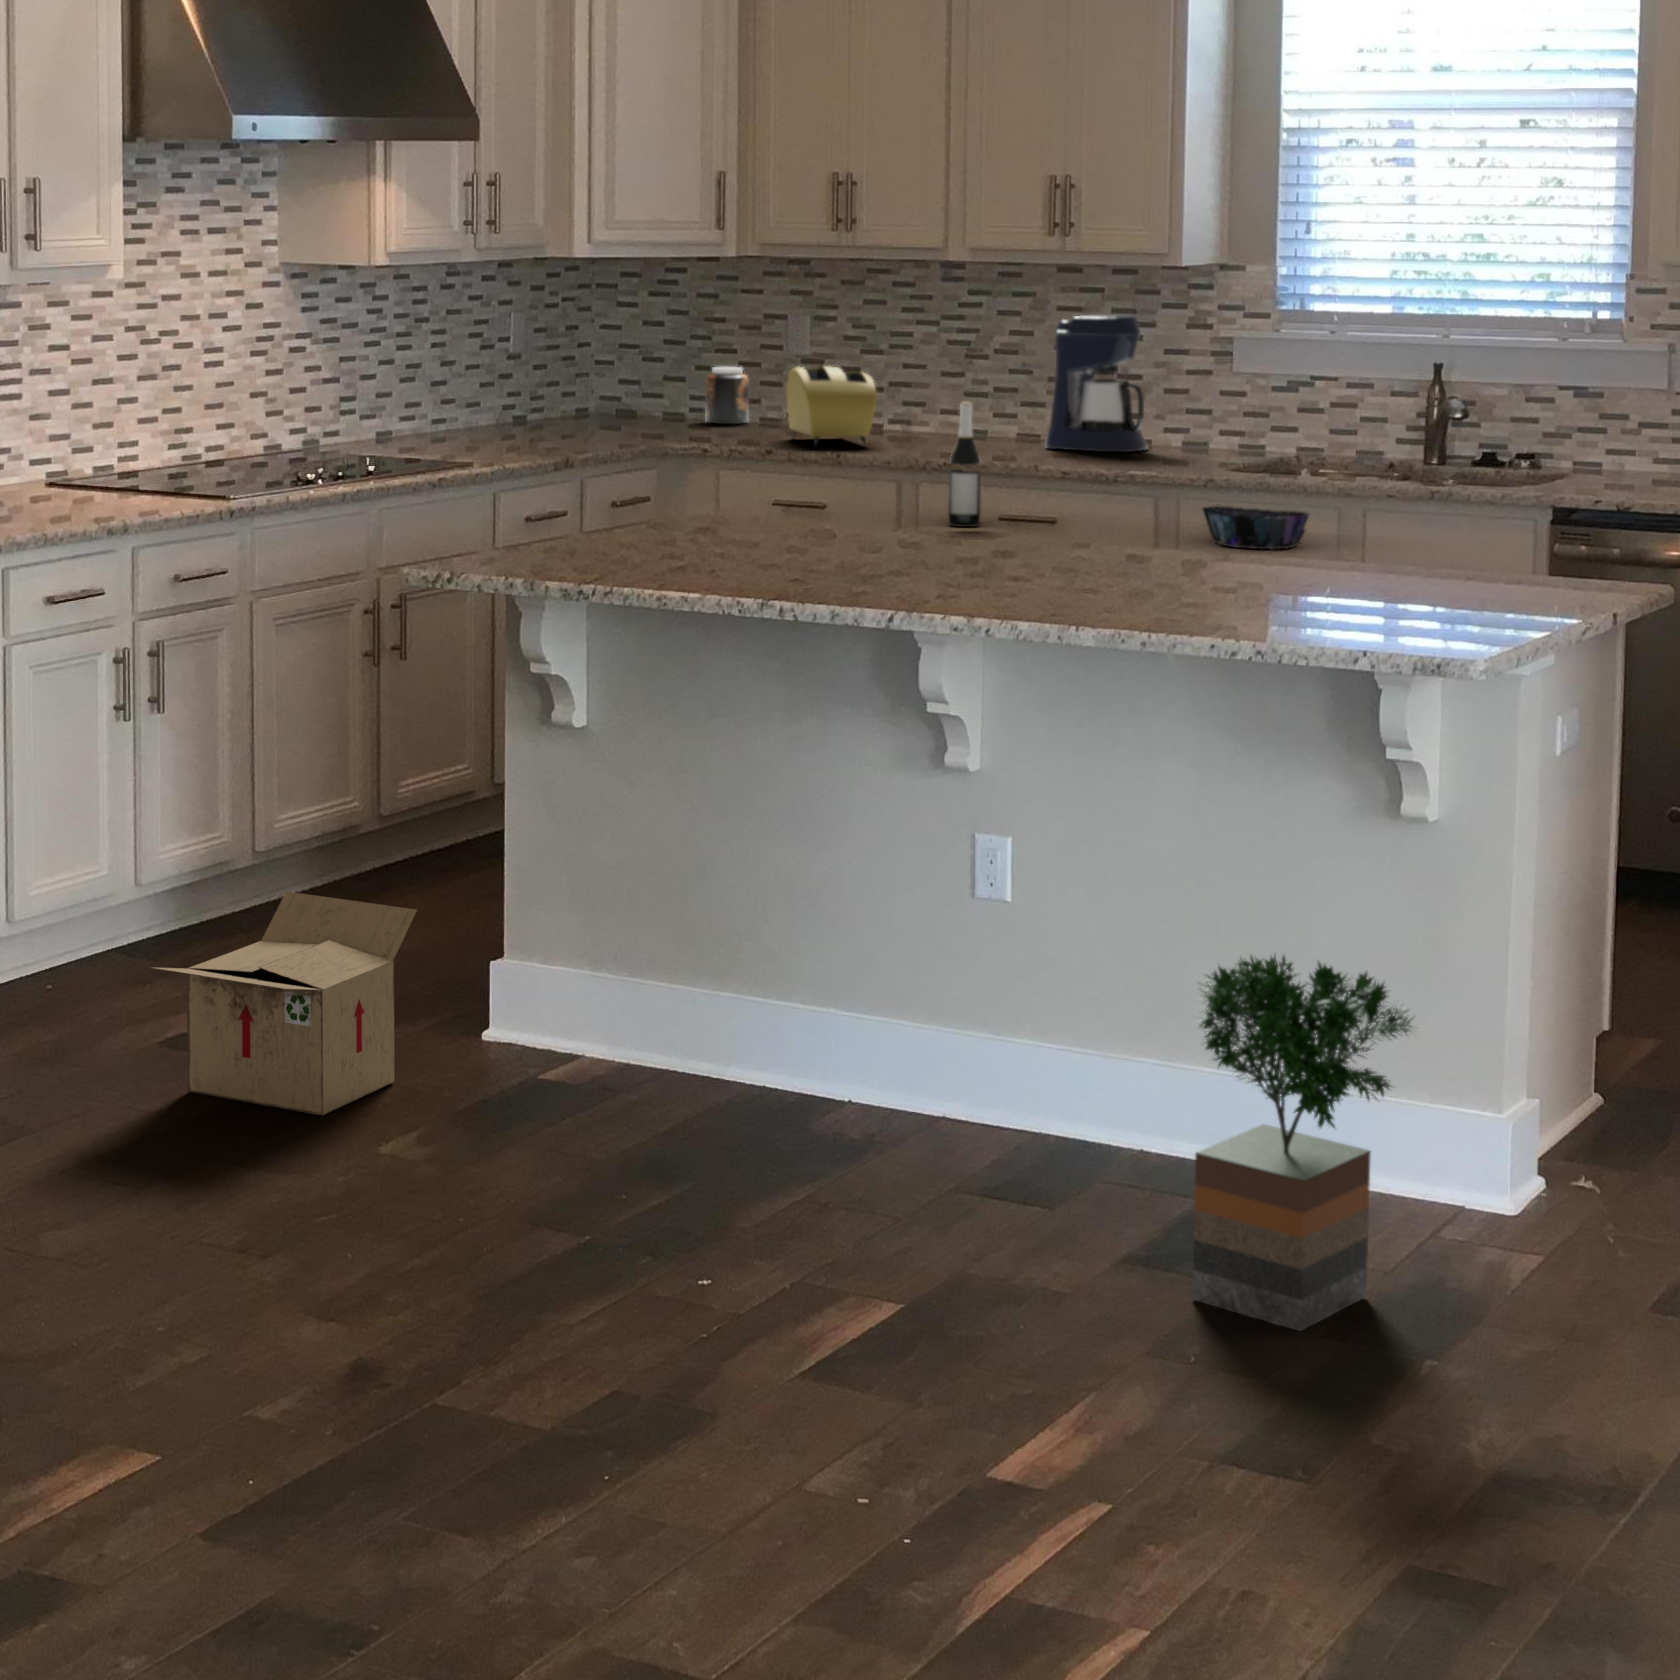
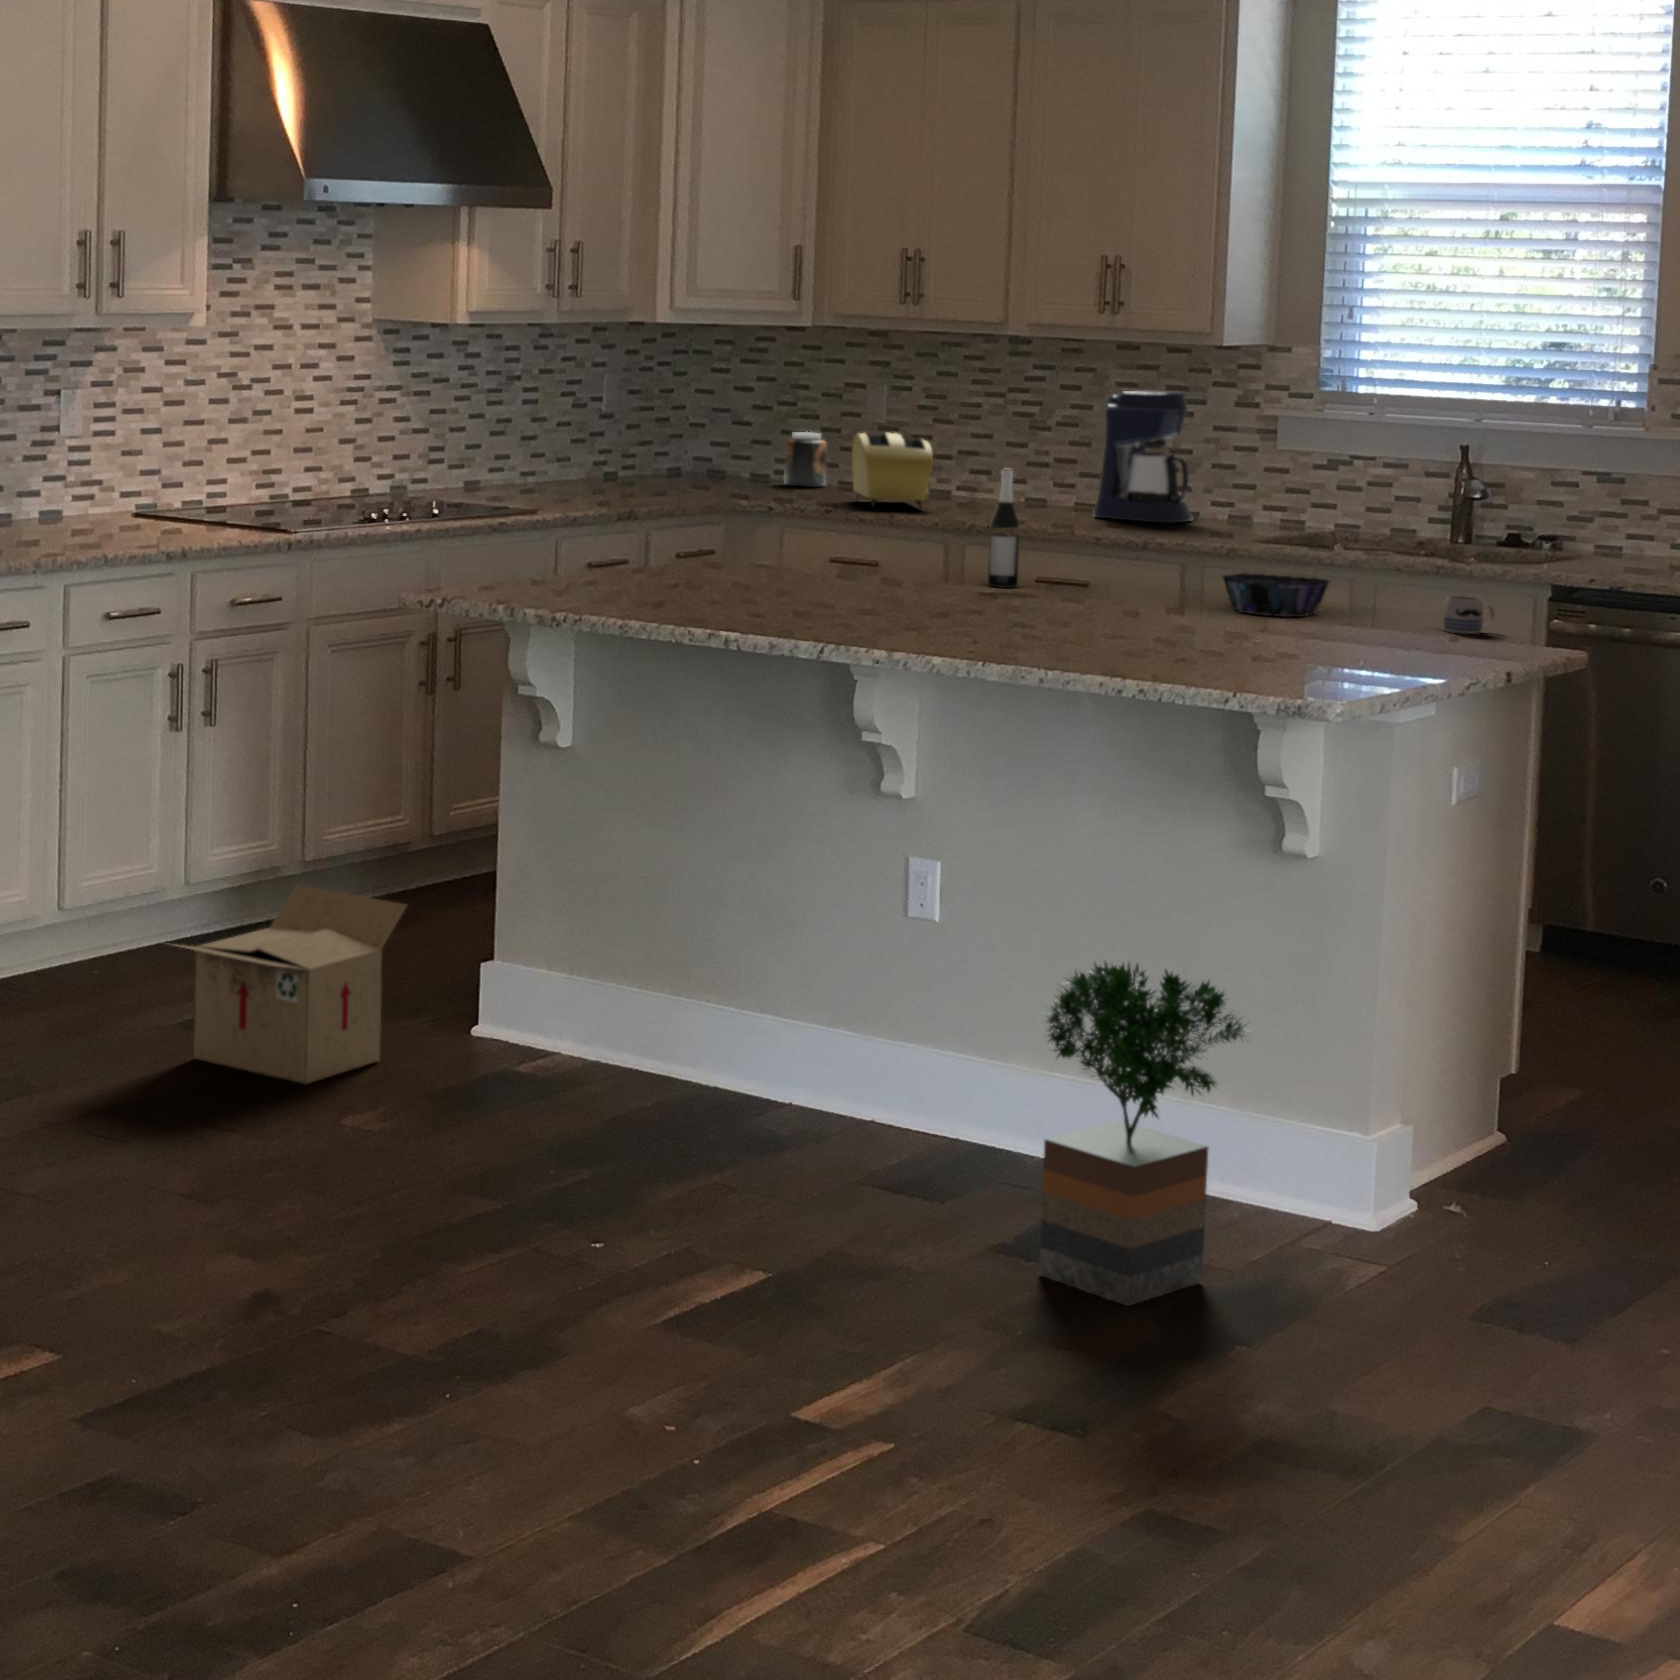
mug: none [1439,522,1491,561] -> present [1444,596,1495,634]

